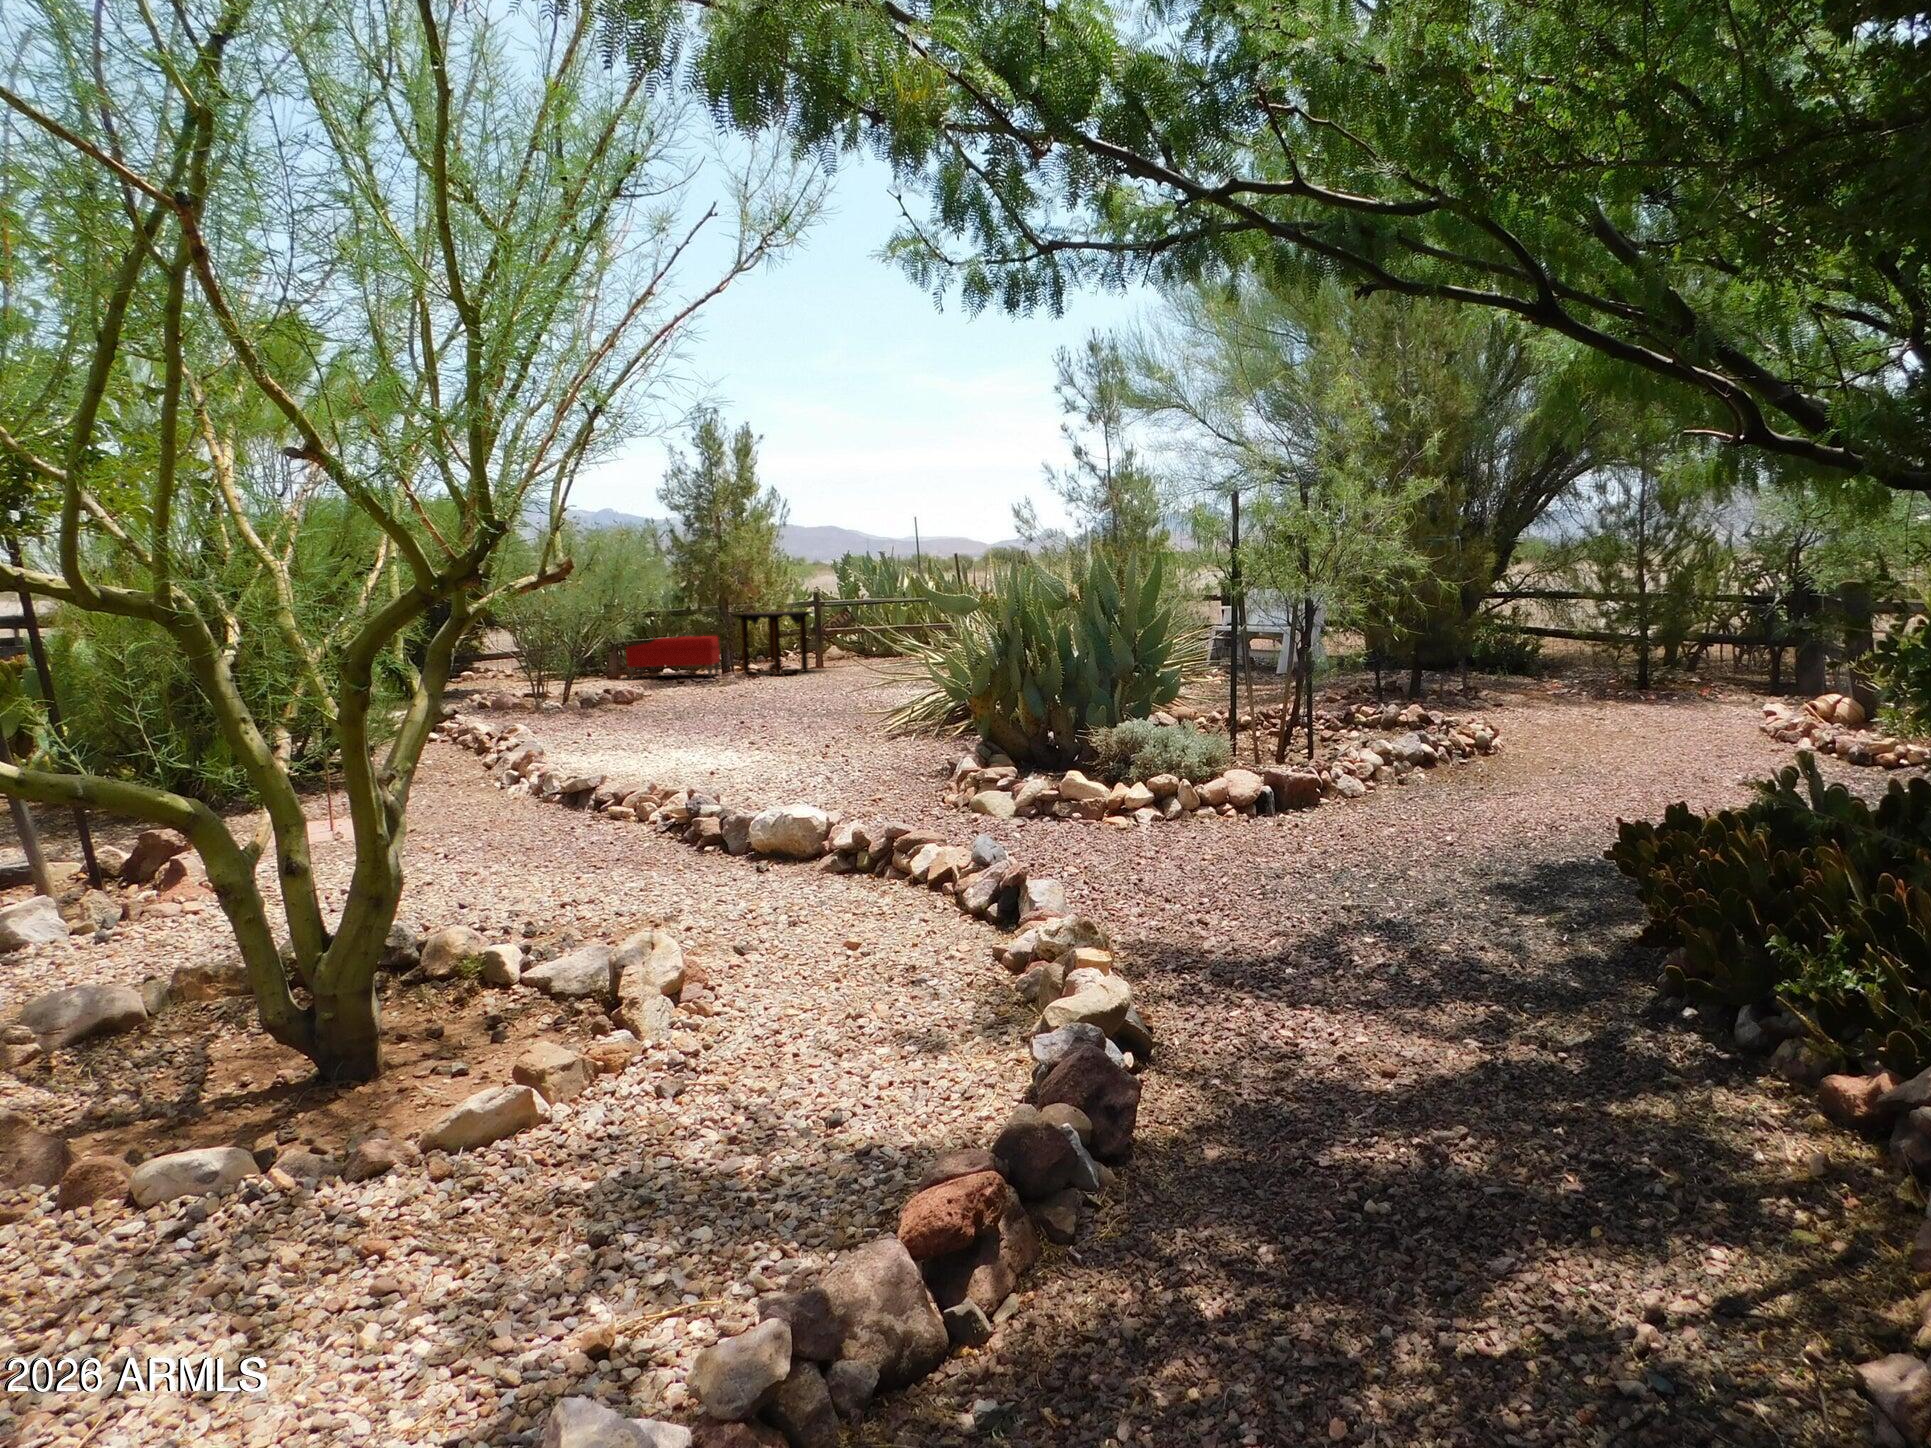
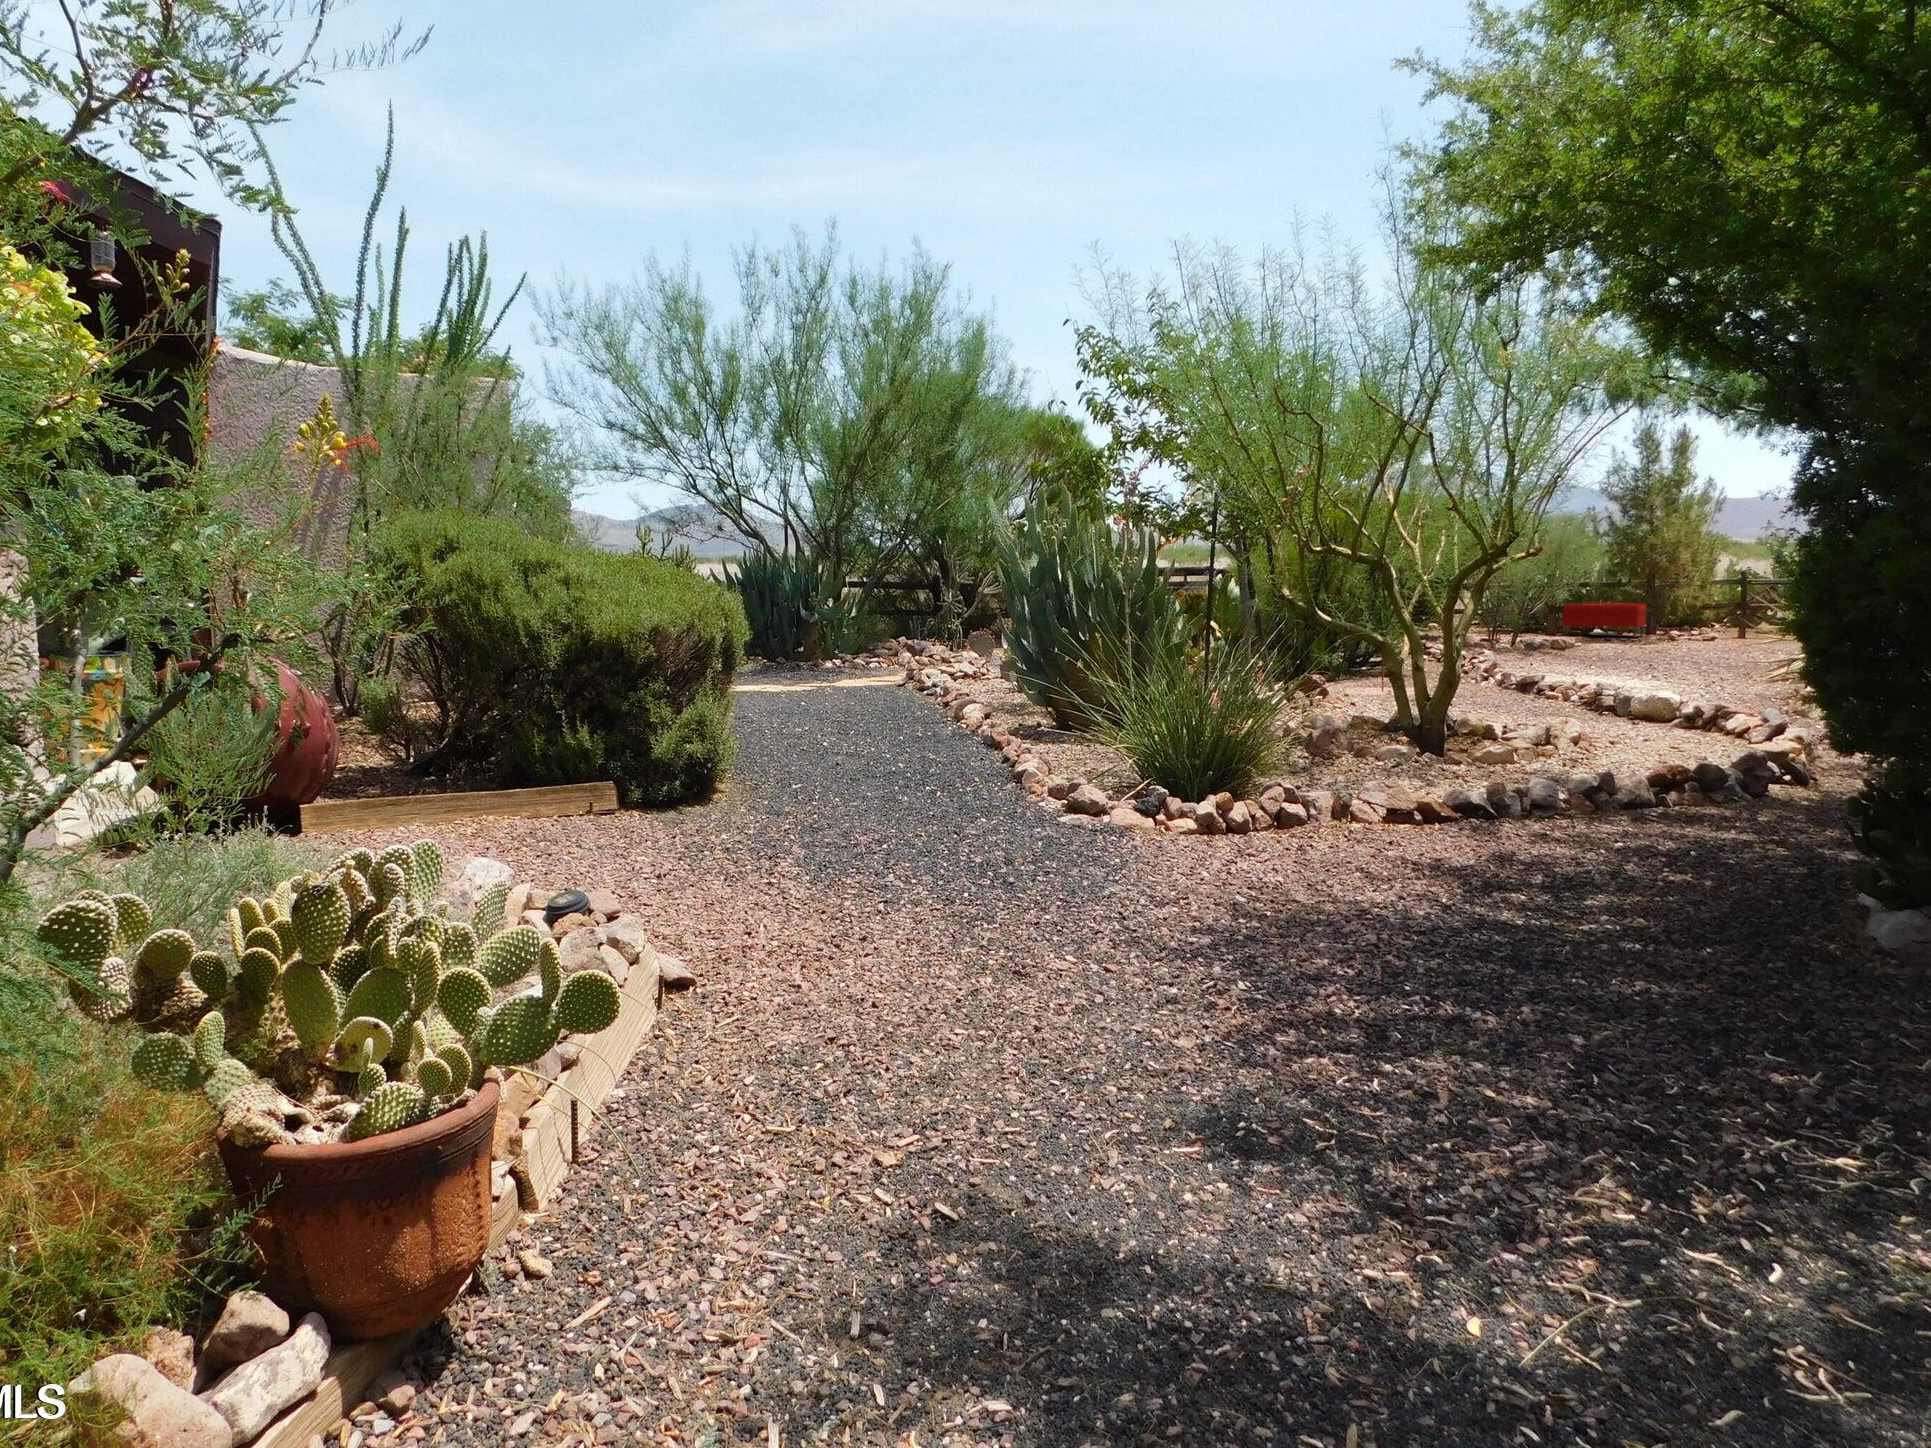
side table: present [731,611,814,675] -> none [1659,584,1742,640]

